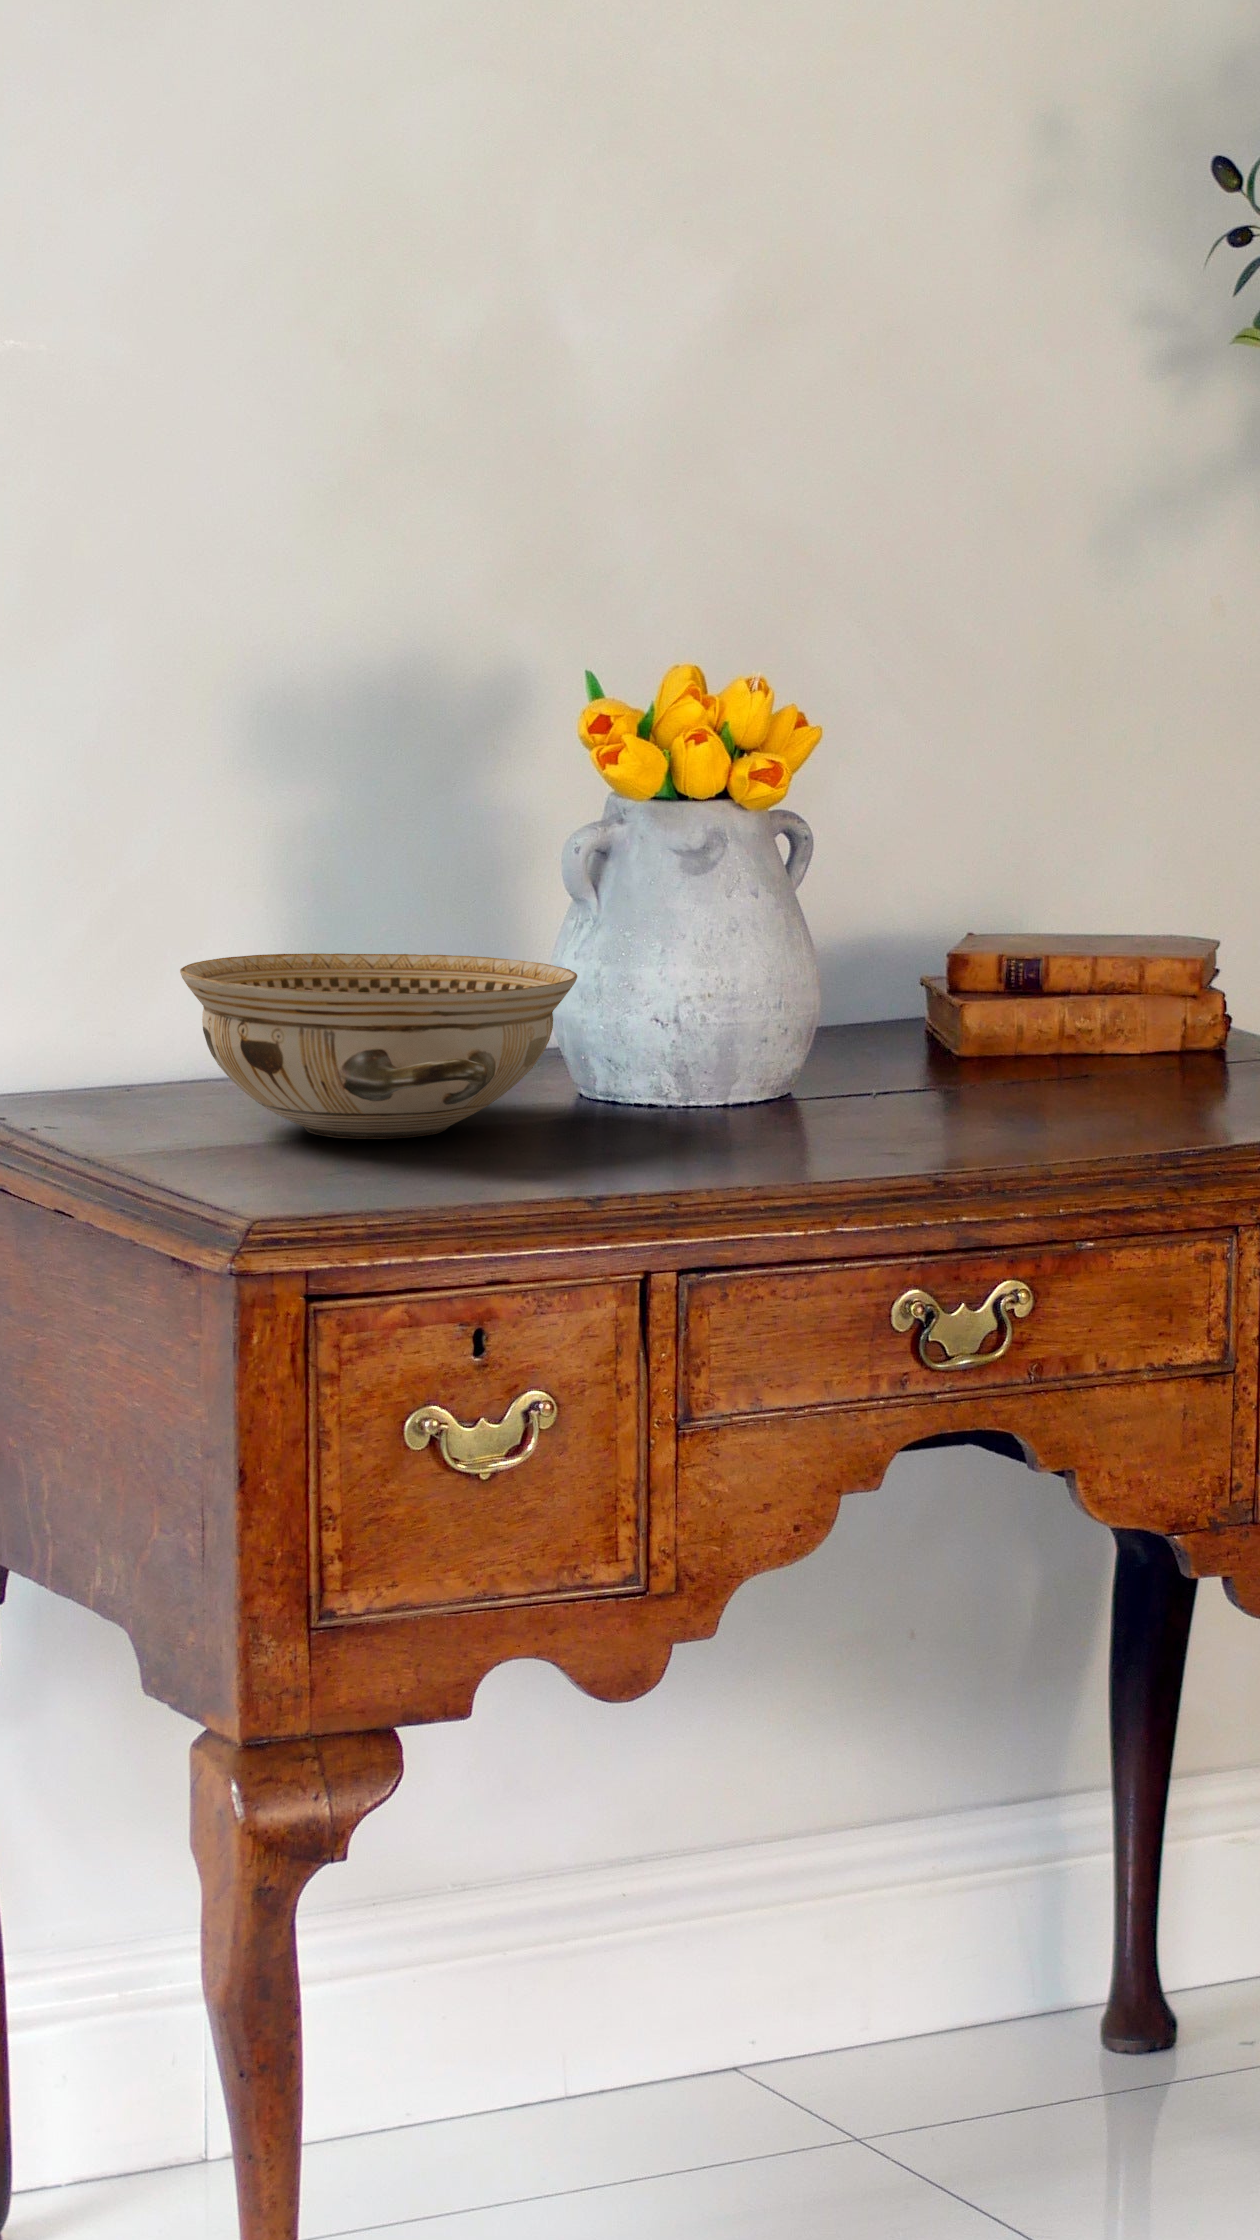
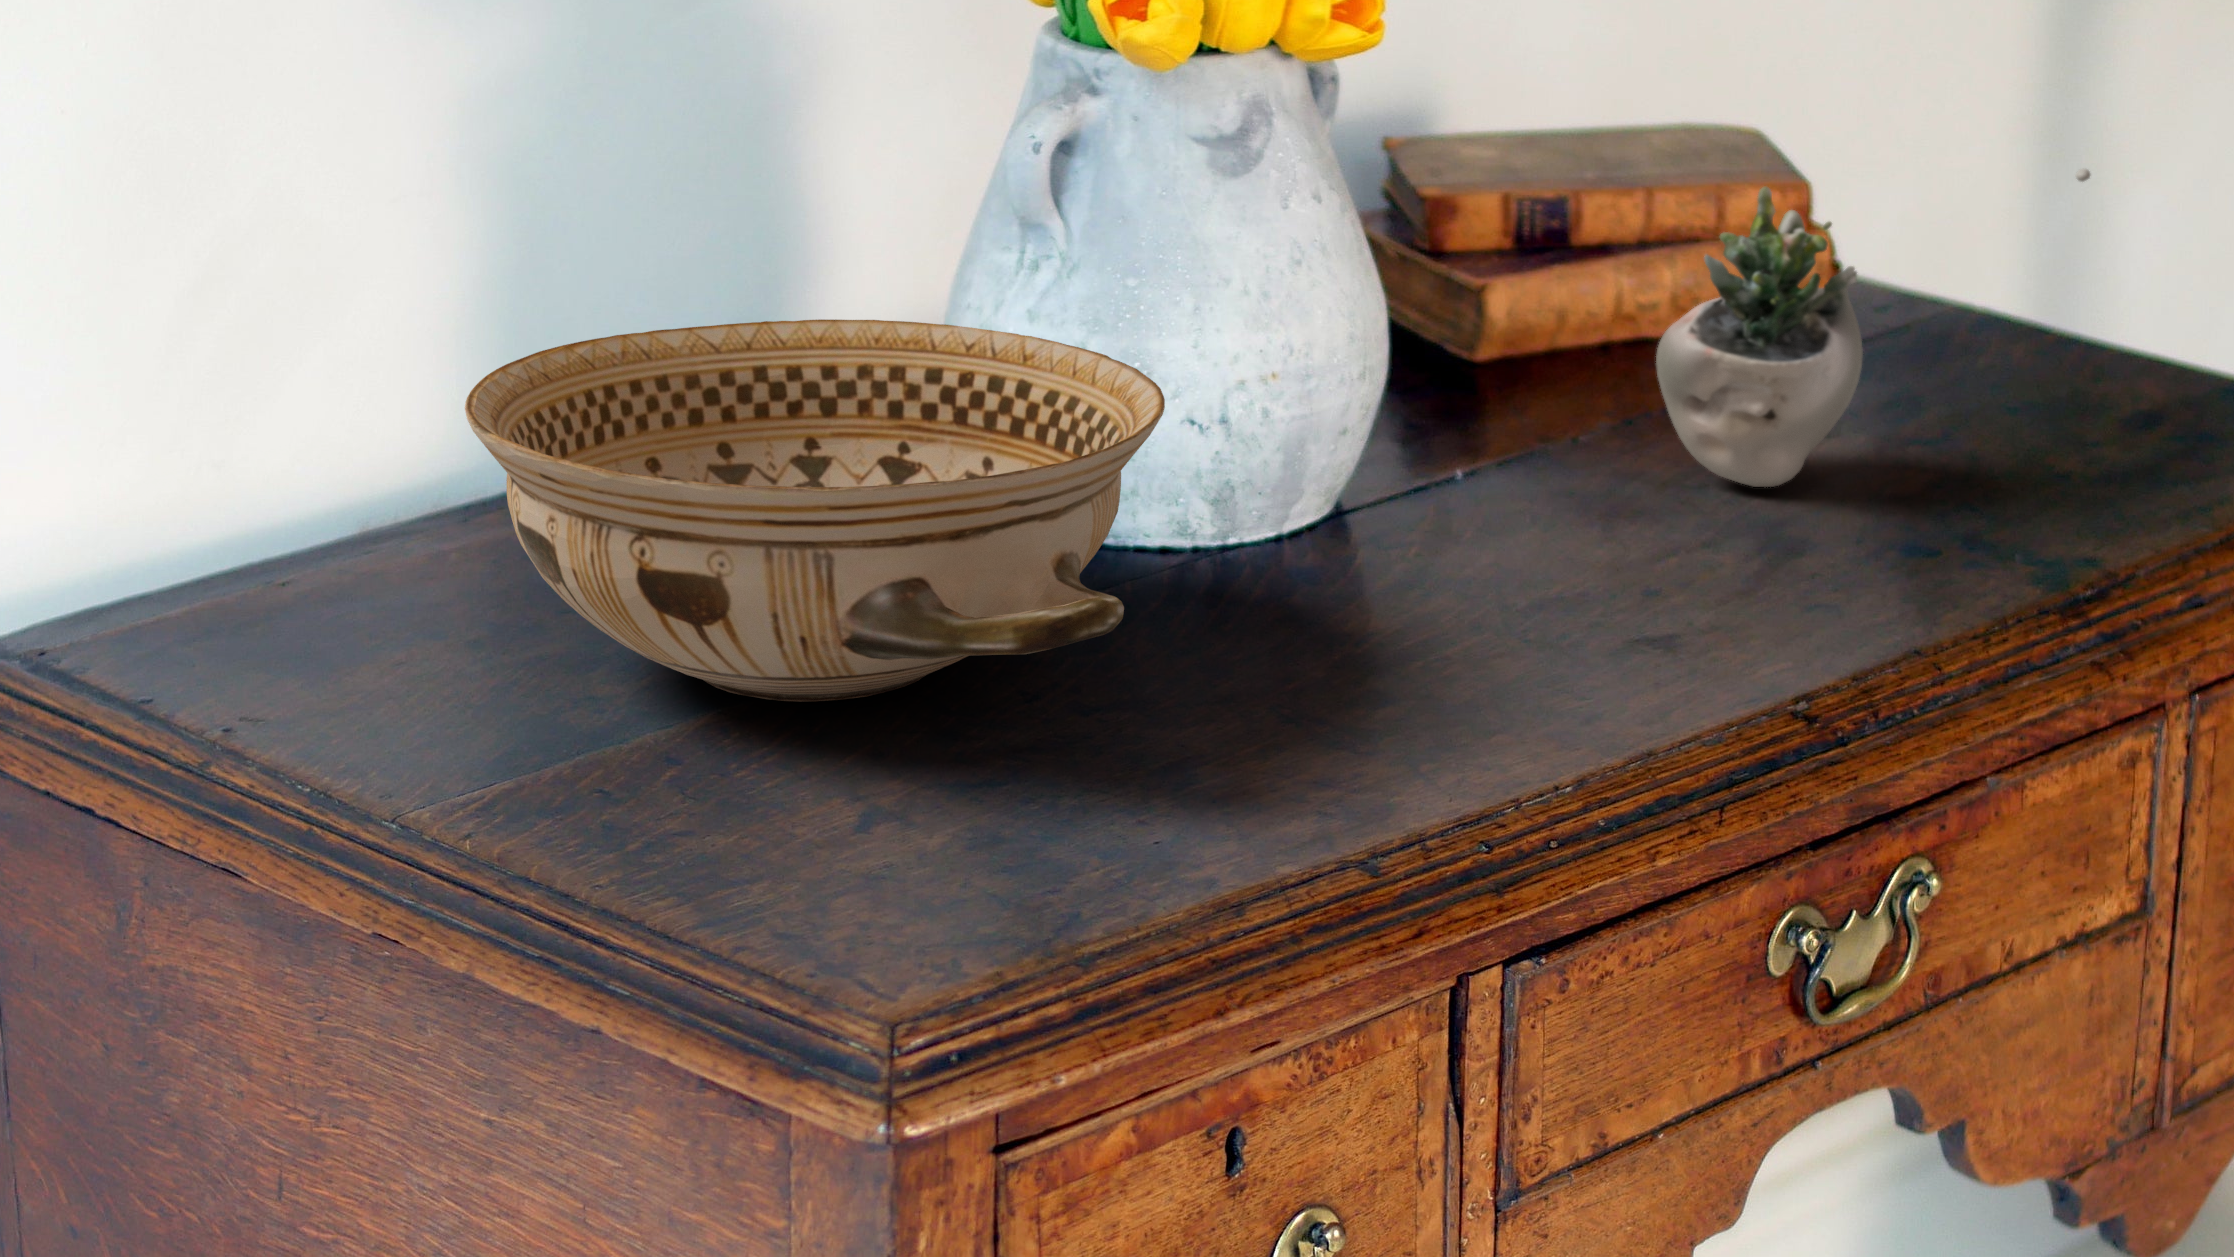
succulent plant: none [974,901,1224,1102] -> present [1656,169,2090,487]

